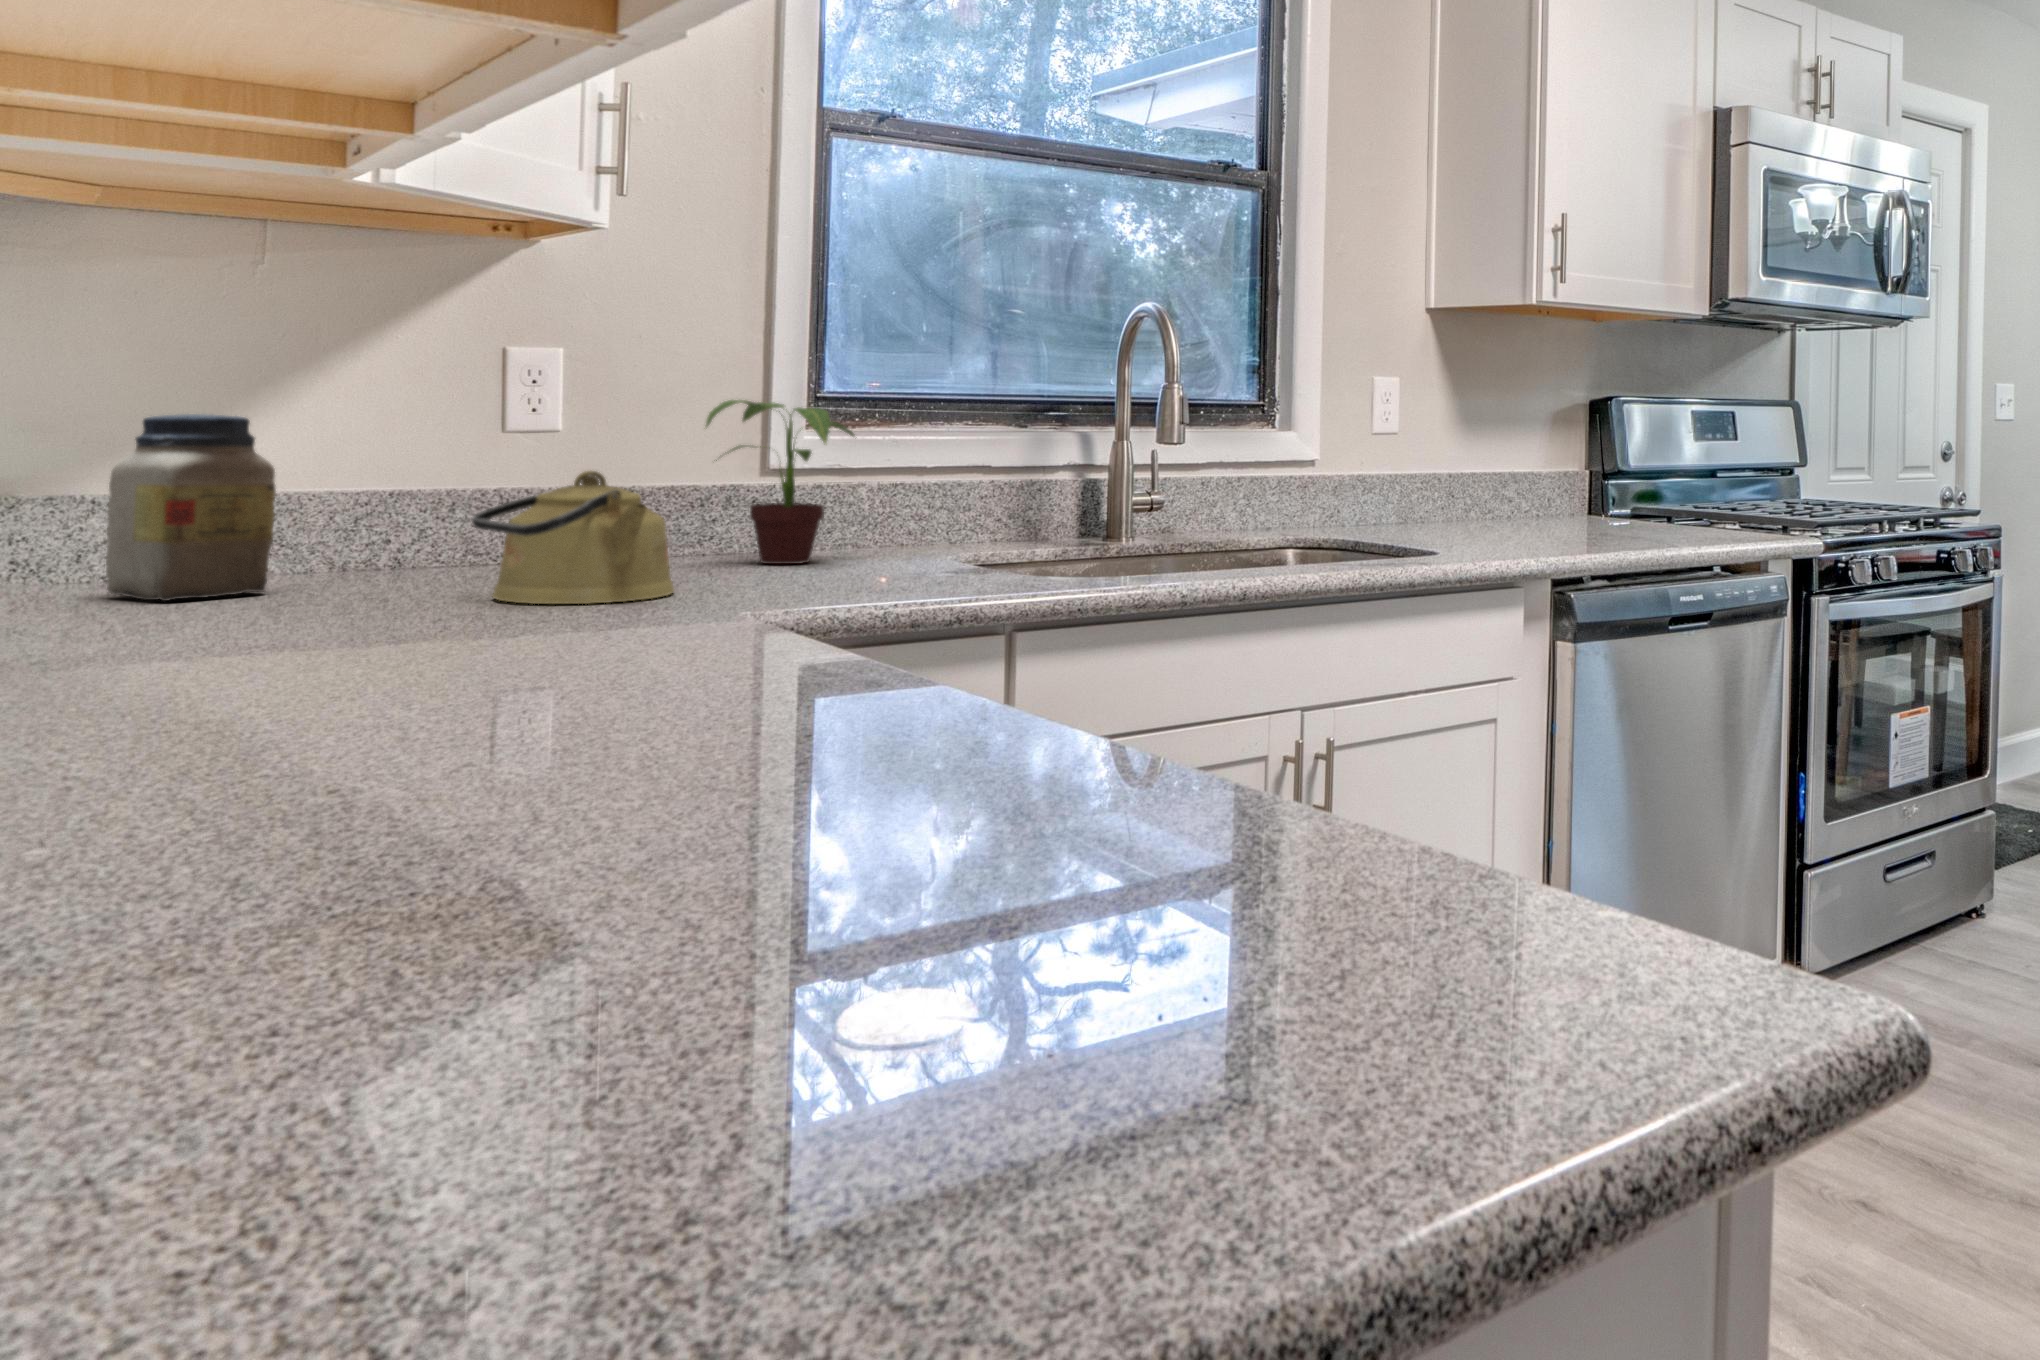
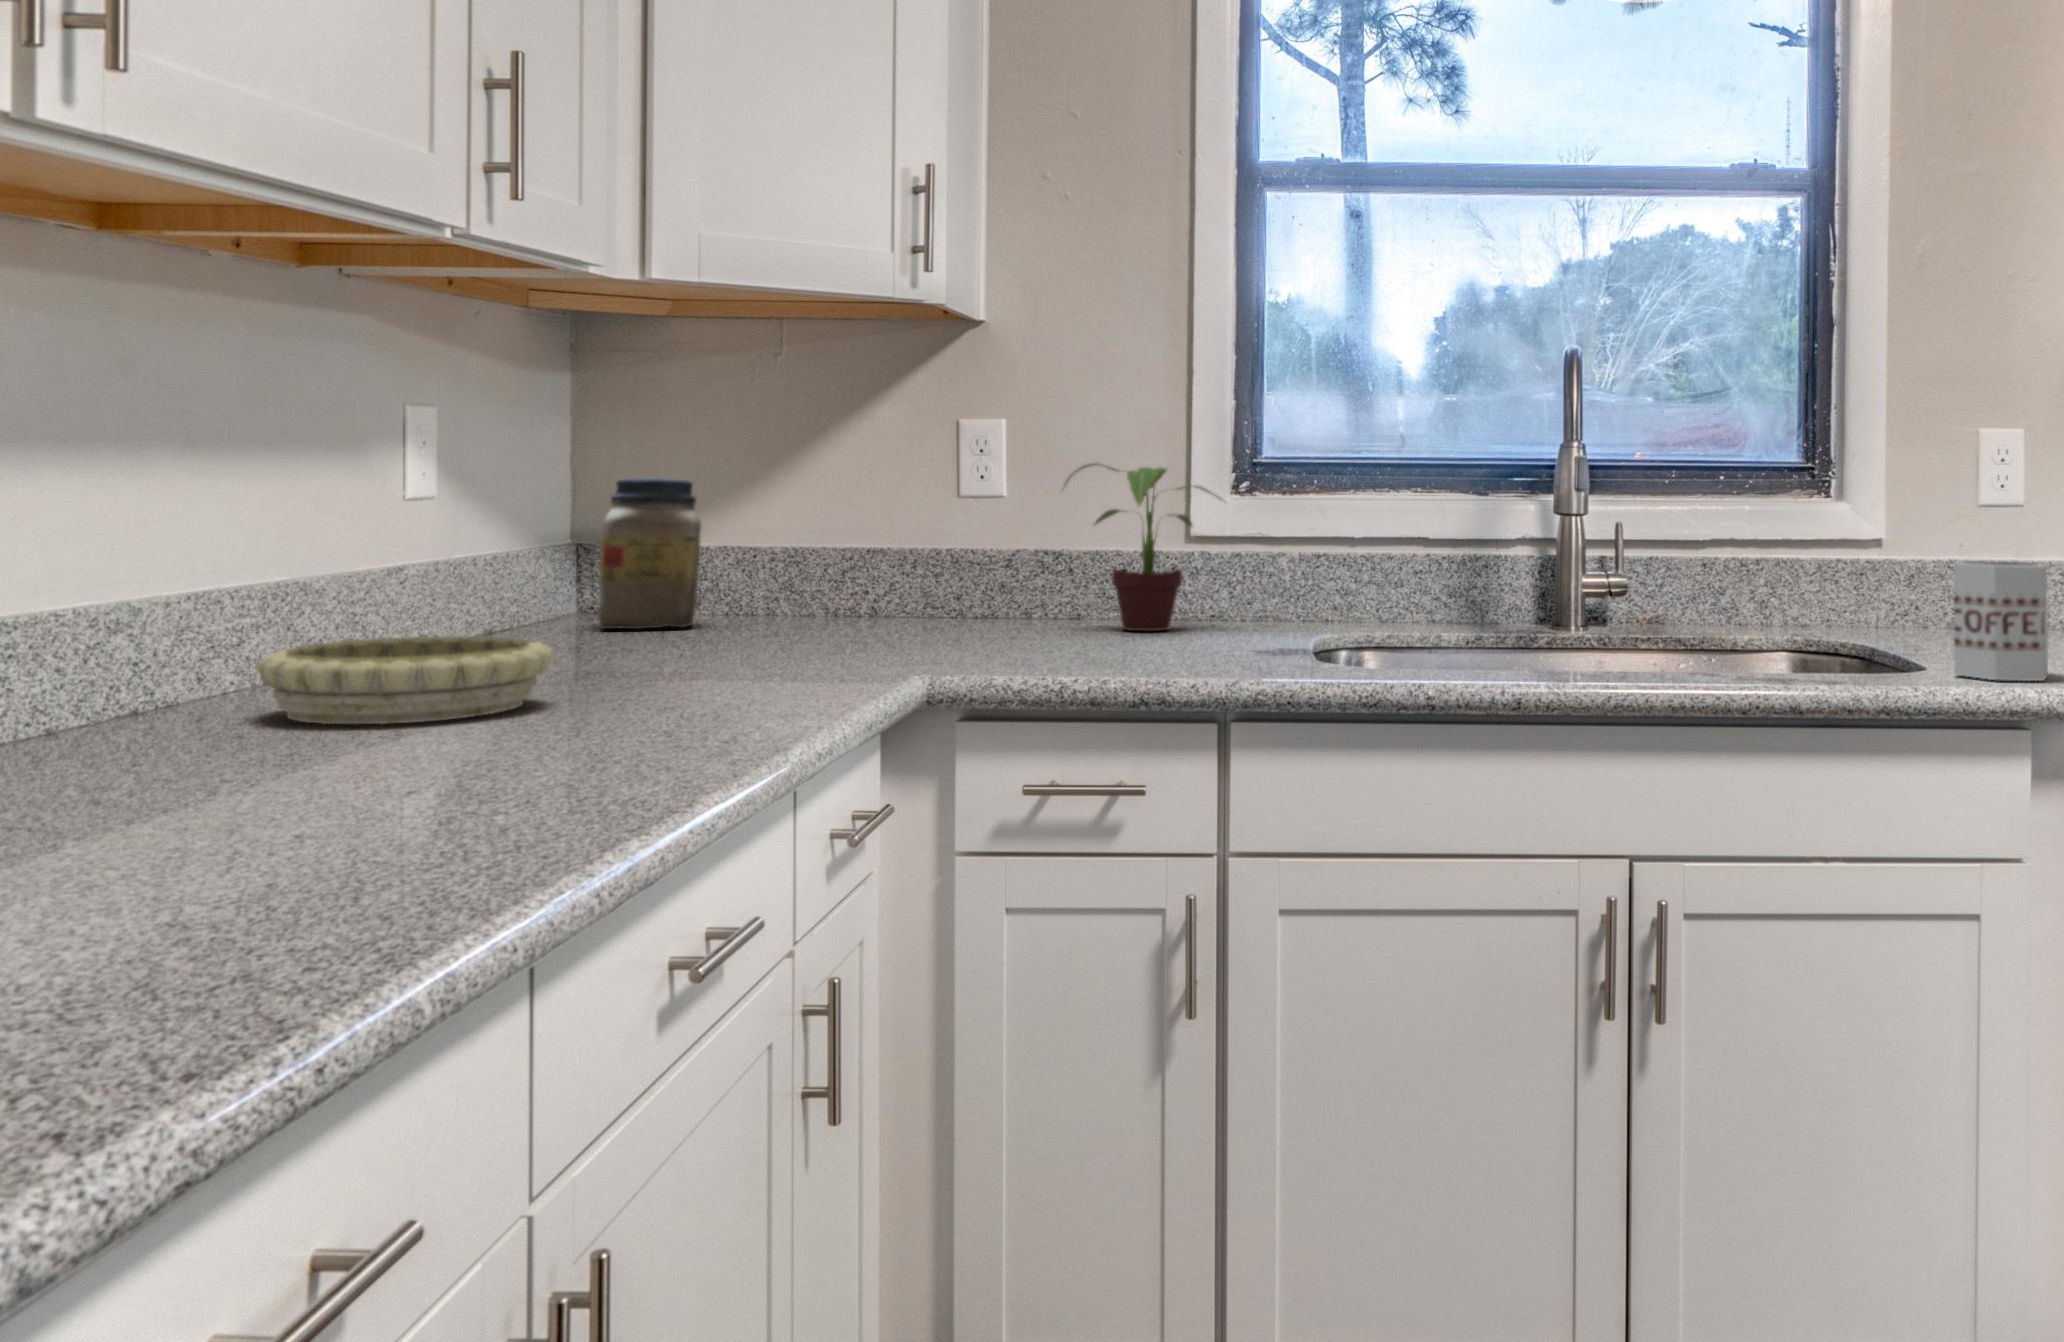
kettle: present [472,471,674,604] -> none [736,526,913,653]
mug: none [1487,479,1550,557] -> present [1954,561,2048,681]
decorative bowl: none [464,596,744,685] -> present [256,637,554,724]

